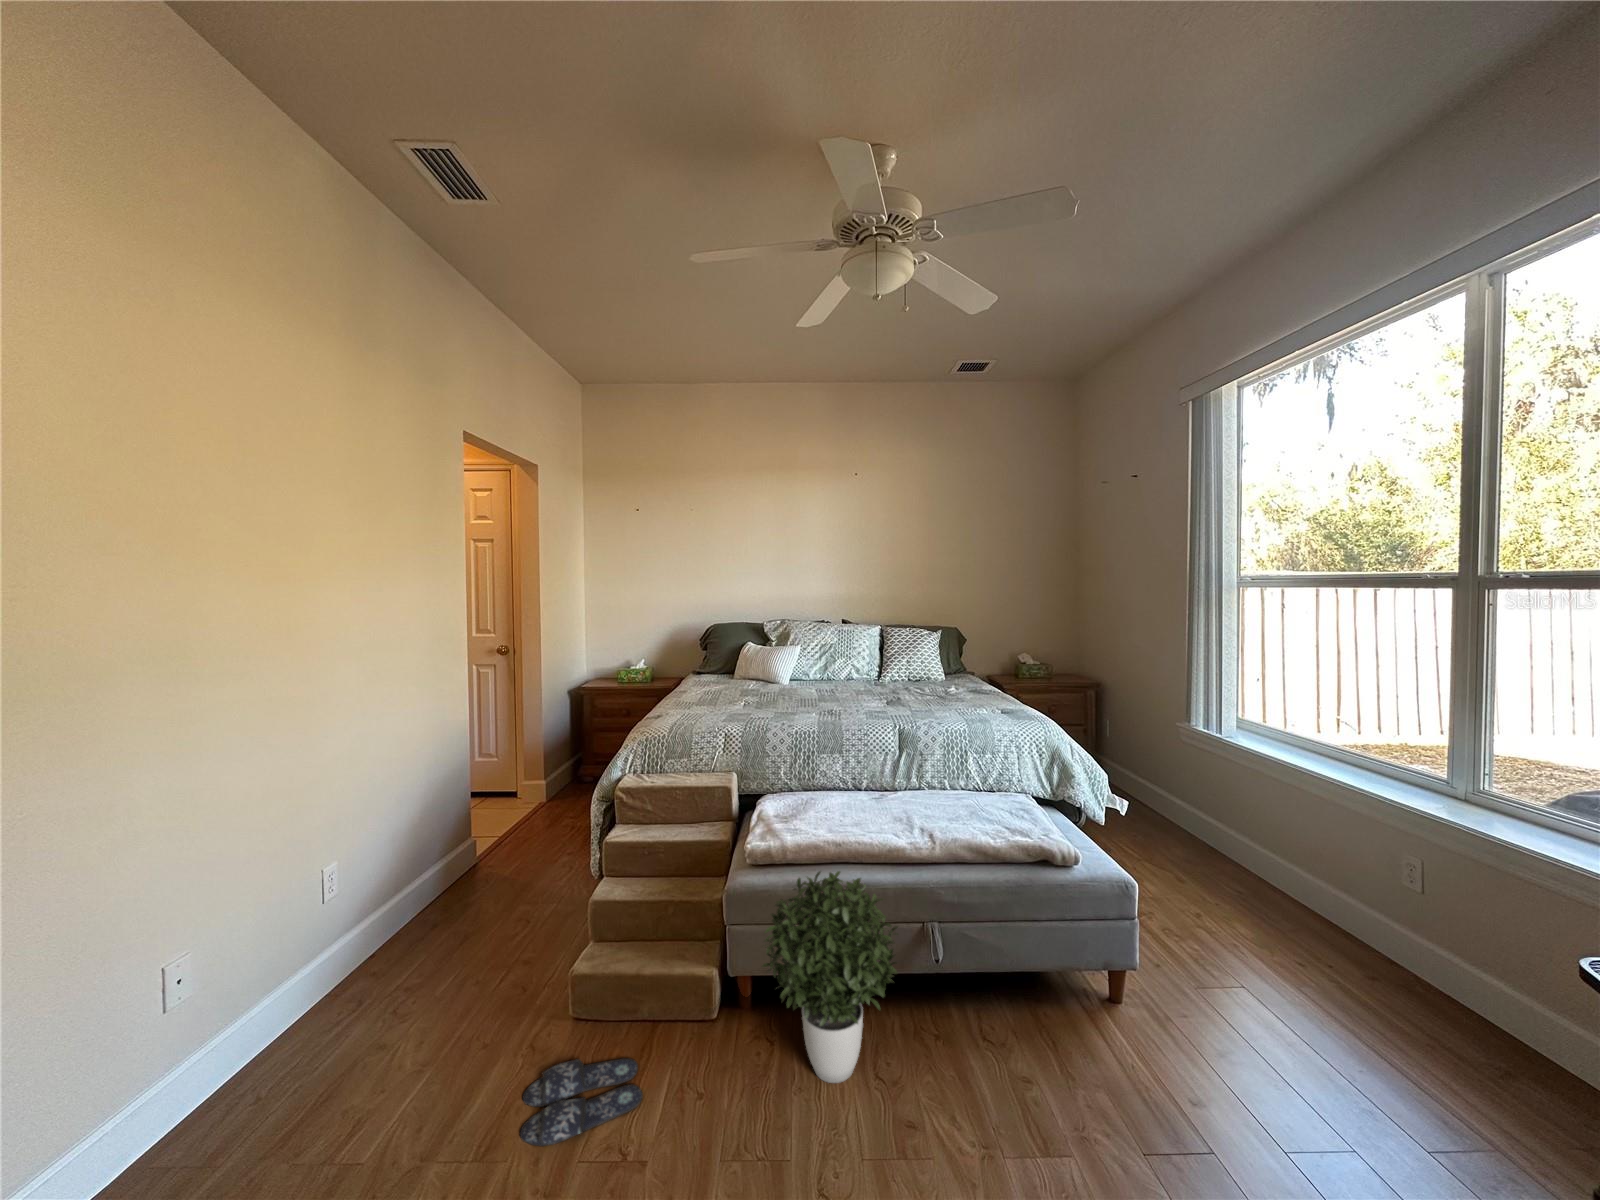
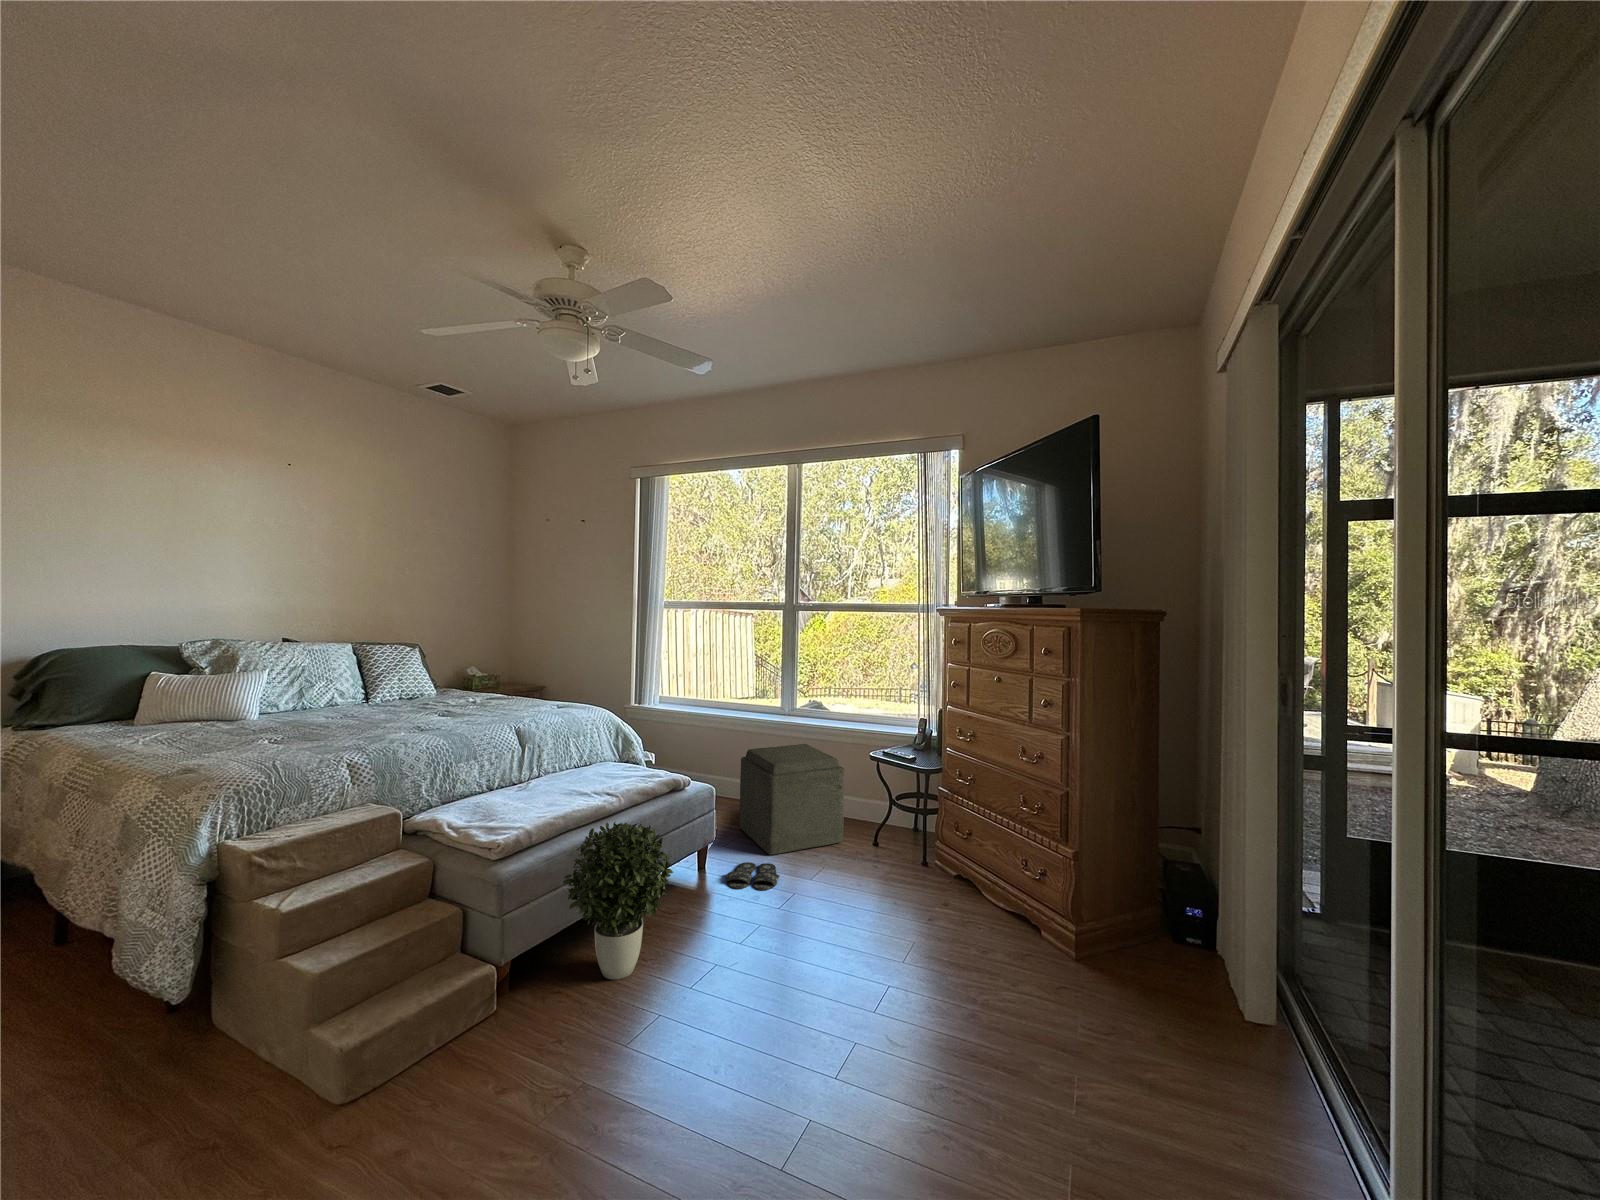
ottoman: none [1250,842,1497,1140] -> present [740,744,844,855]
slippers: present [520,1058,643,1146] -> present [726,862,780,891]

